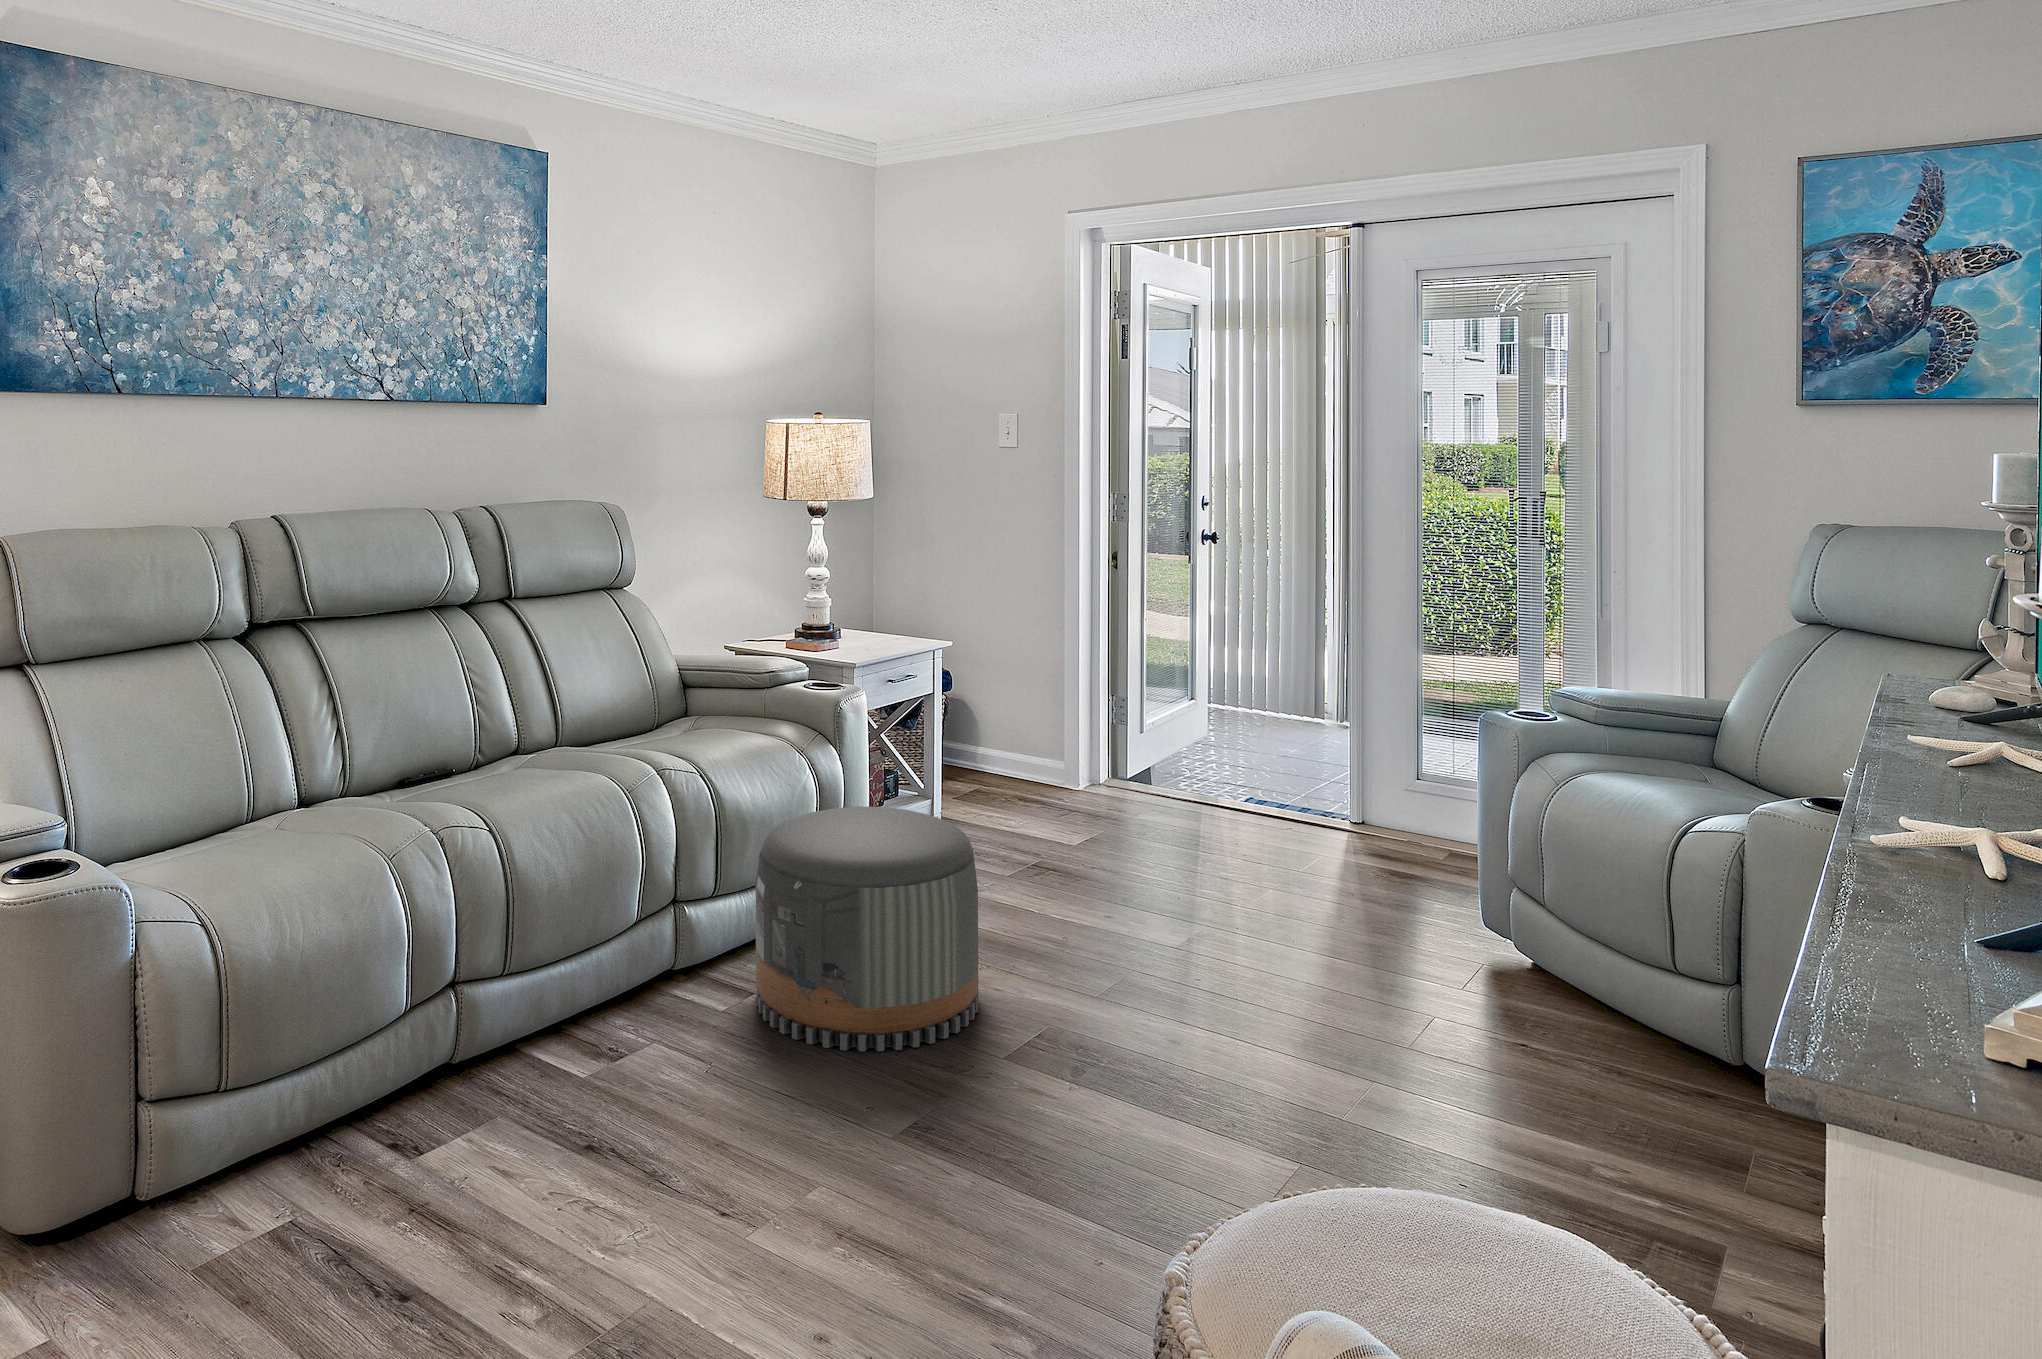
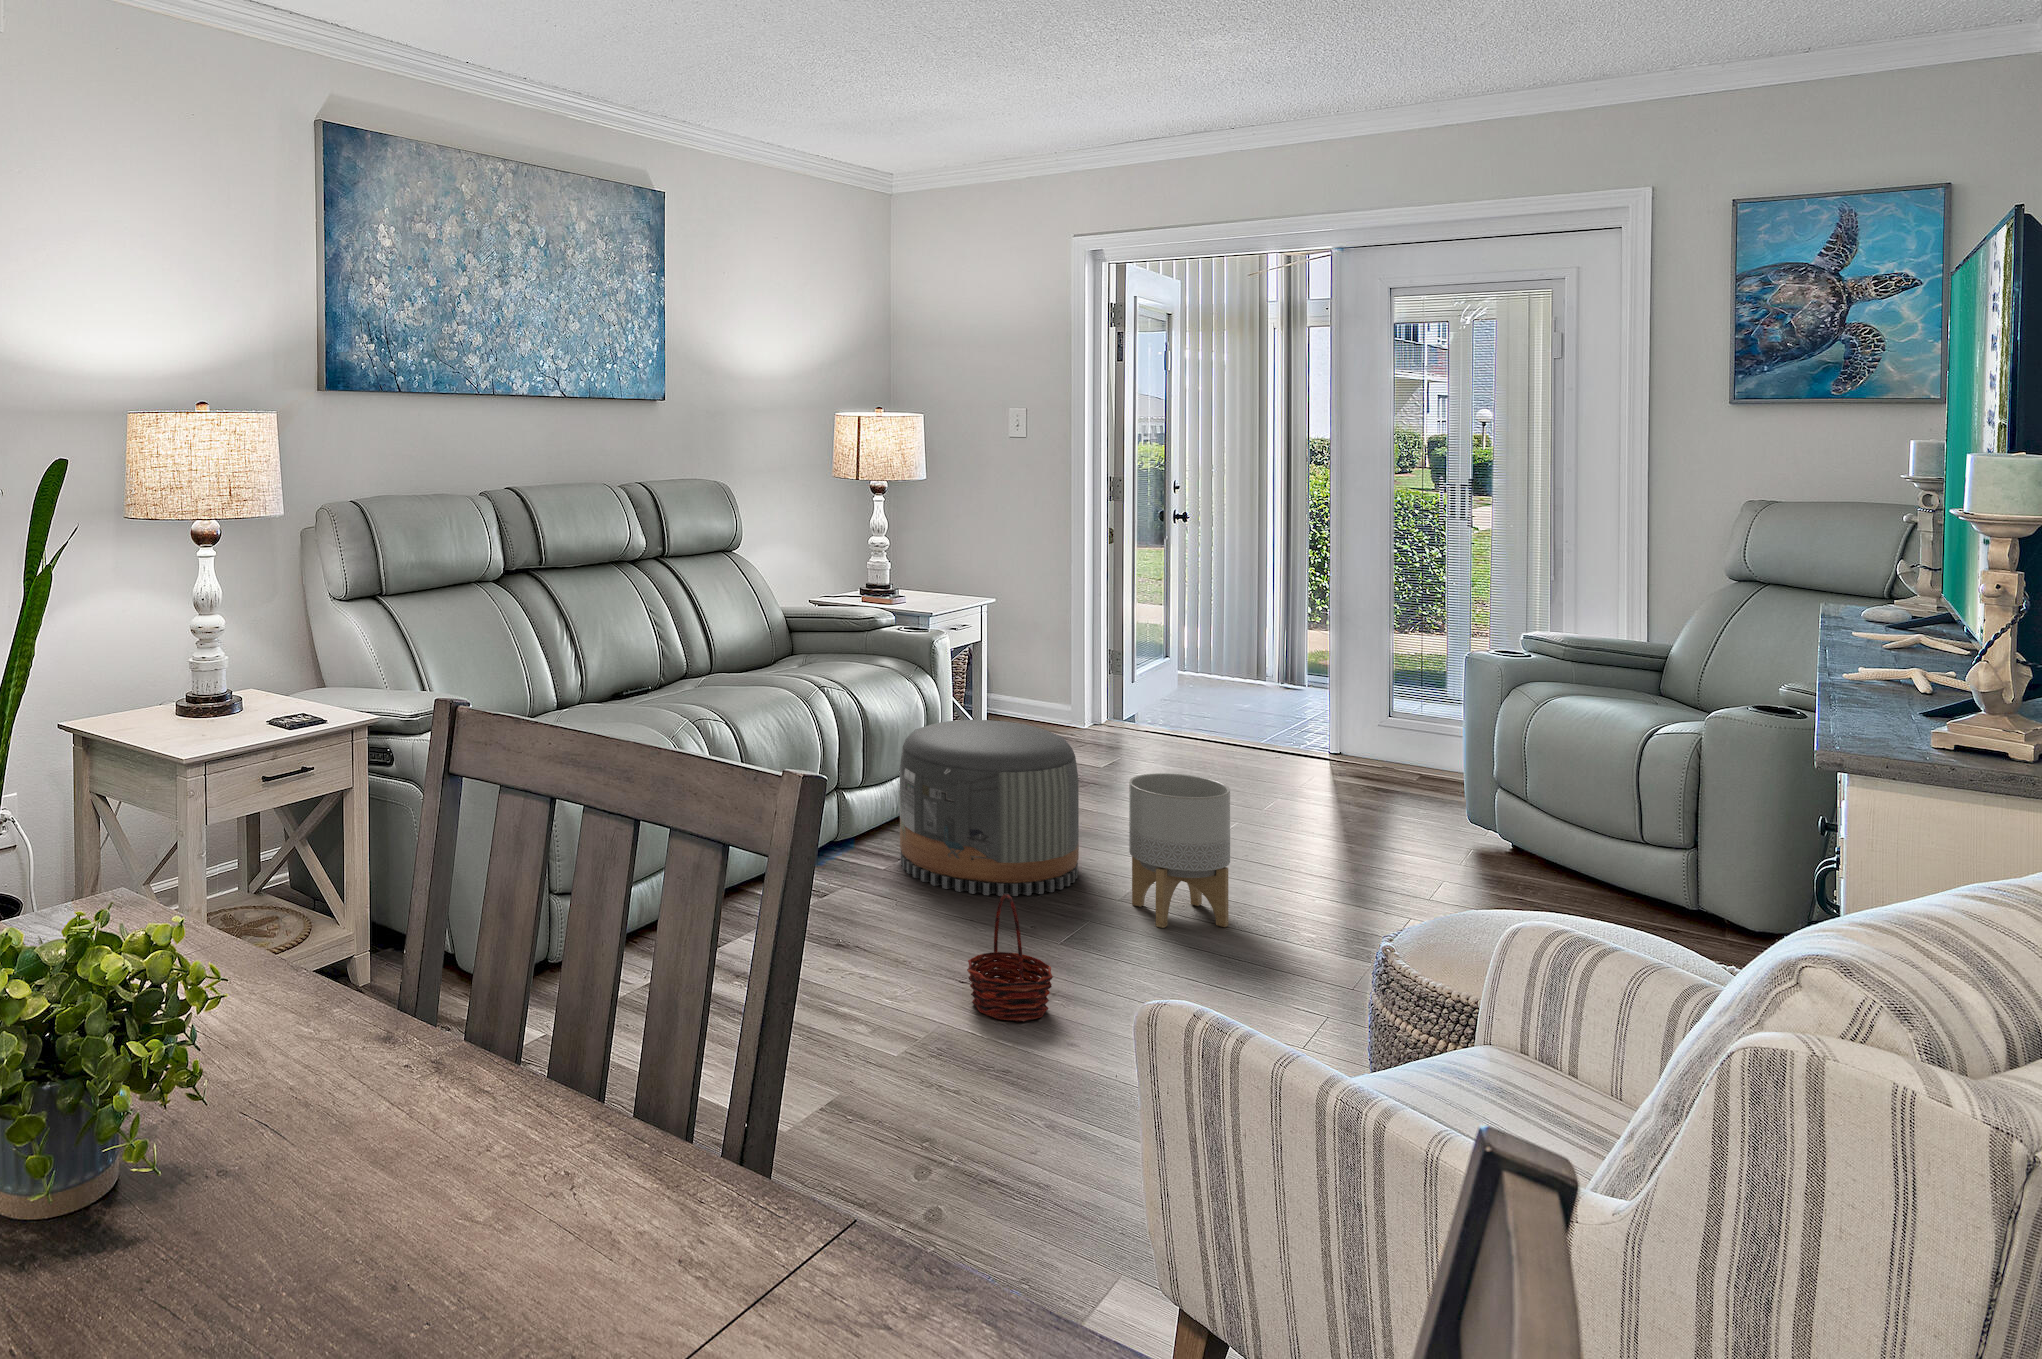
planter: none [1020,888,1147,1107] -> present [1129,773,1230,928]
basket: none [716,1105,839,1304] -> present [967,894,1053,1022]

